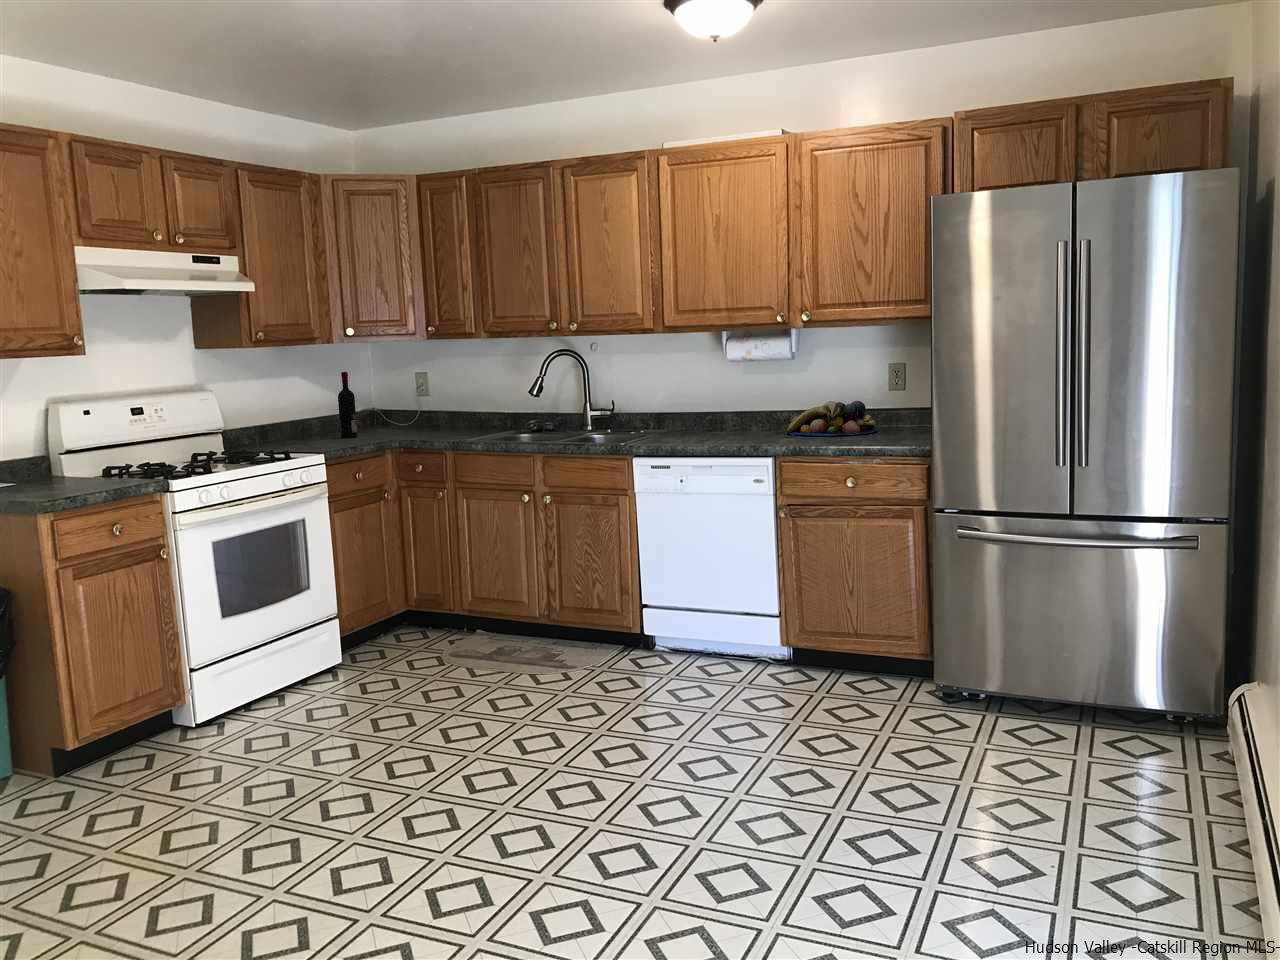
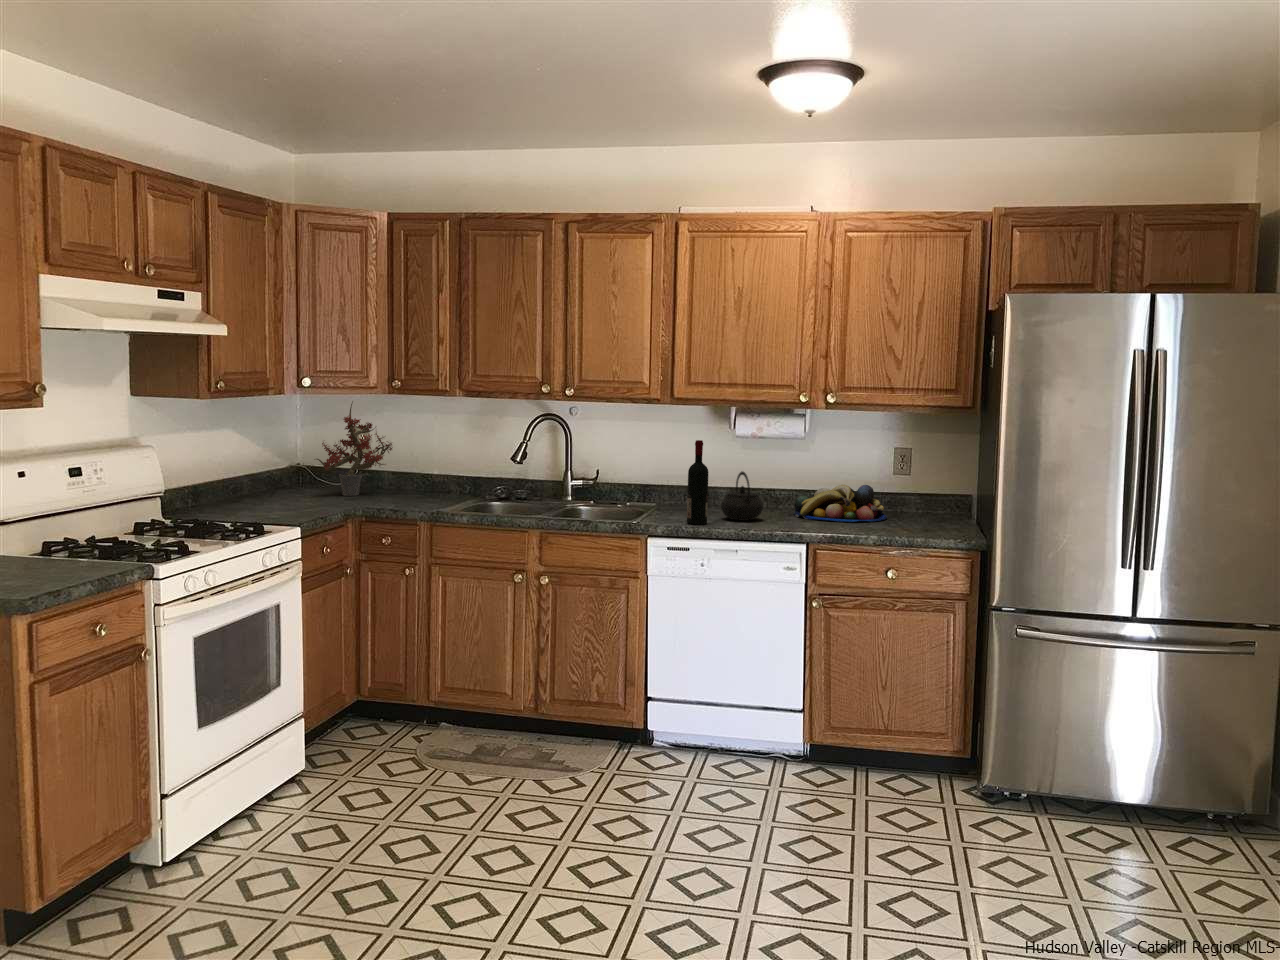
potted plant: none [371,348,448,433] -> present [314,402,392,496]
wine bottle: present [338,372,357,438] -> present [687,440,709,524]
kettle: none [707,392,748,438] -> present [721,471,763,521]

